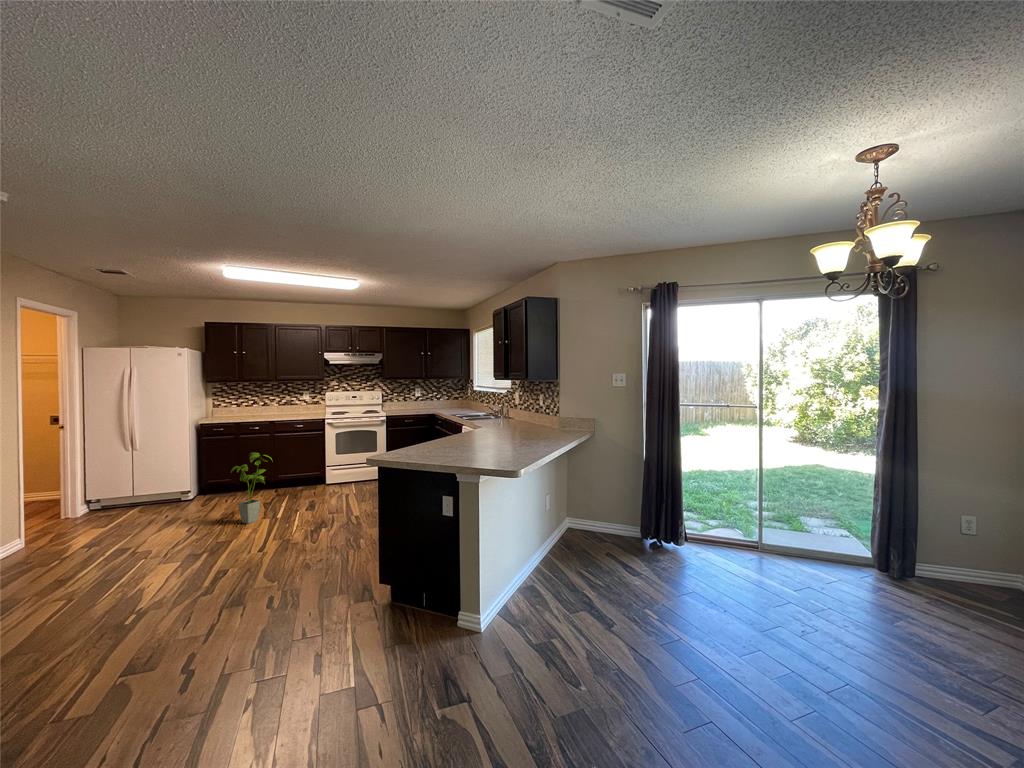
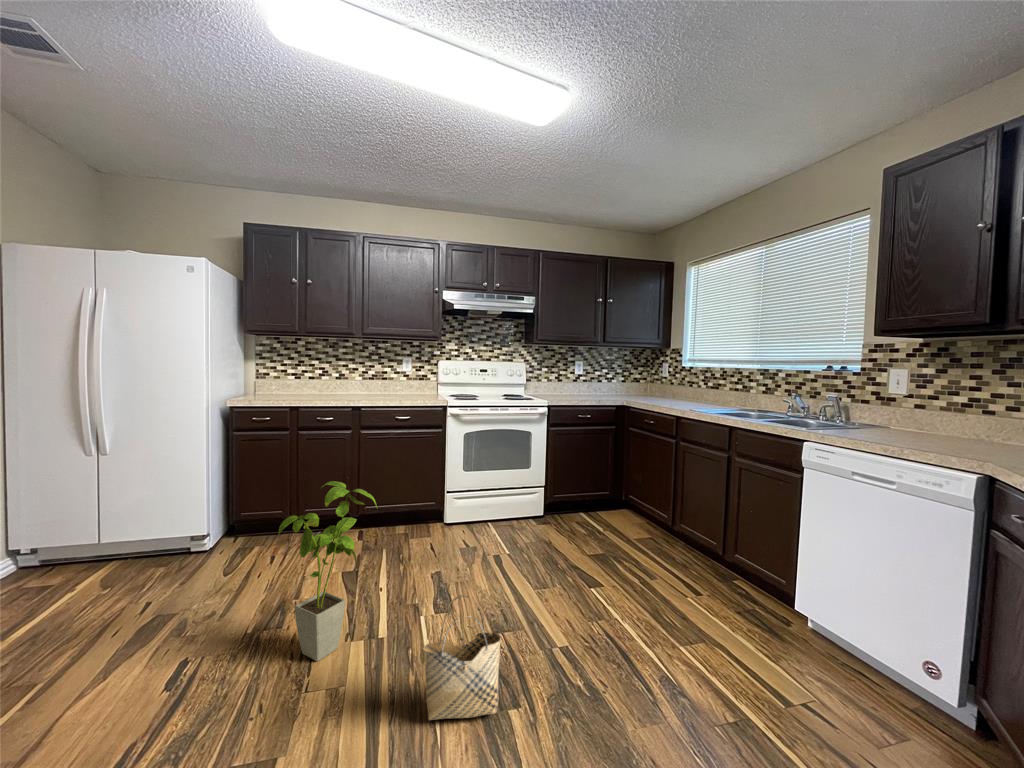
woven basket: none [287,490,319,531] -> present [424,595,501,720]

